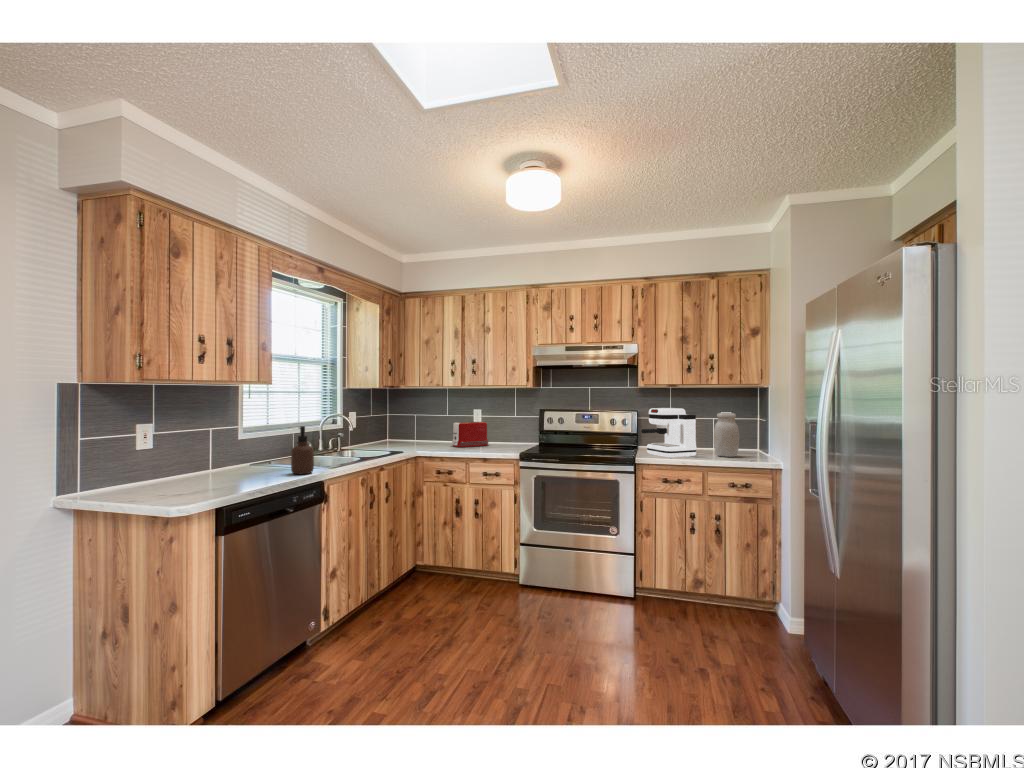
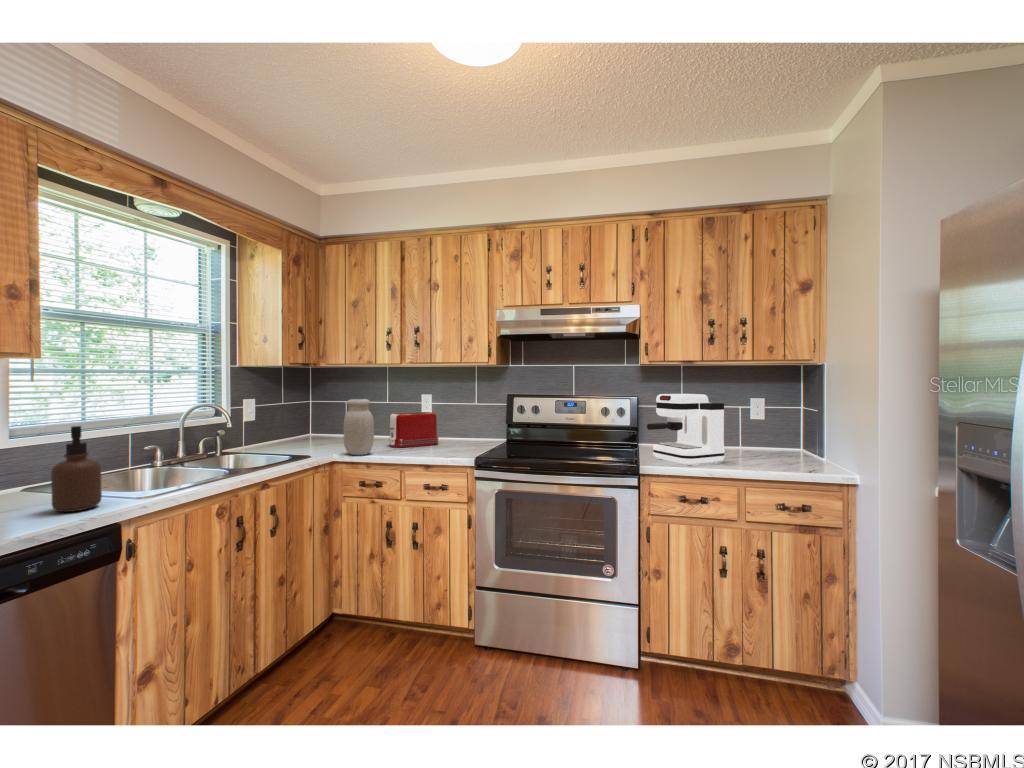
jar: present [714,413,739,457] -> present [343,399,374,455]

